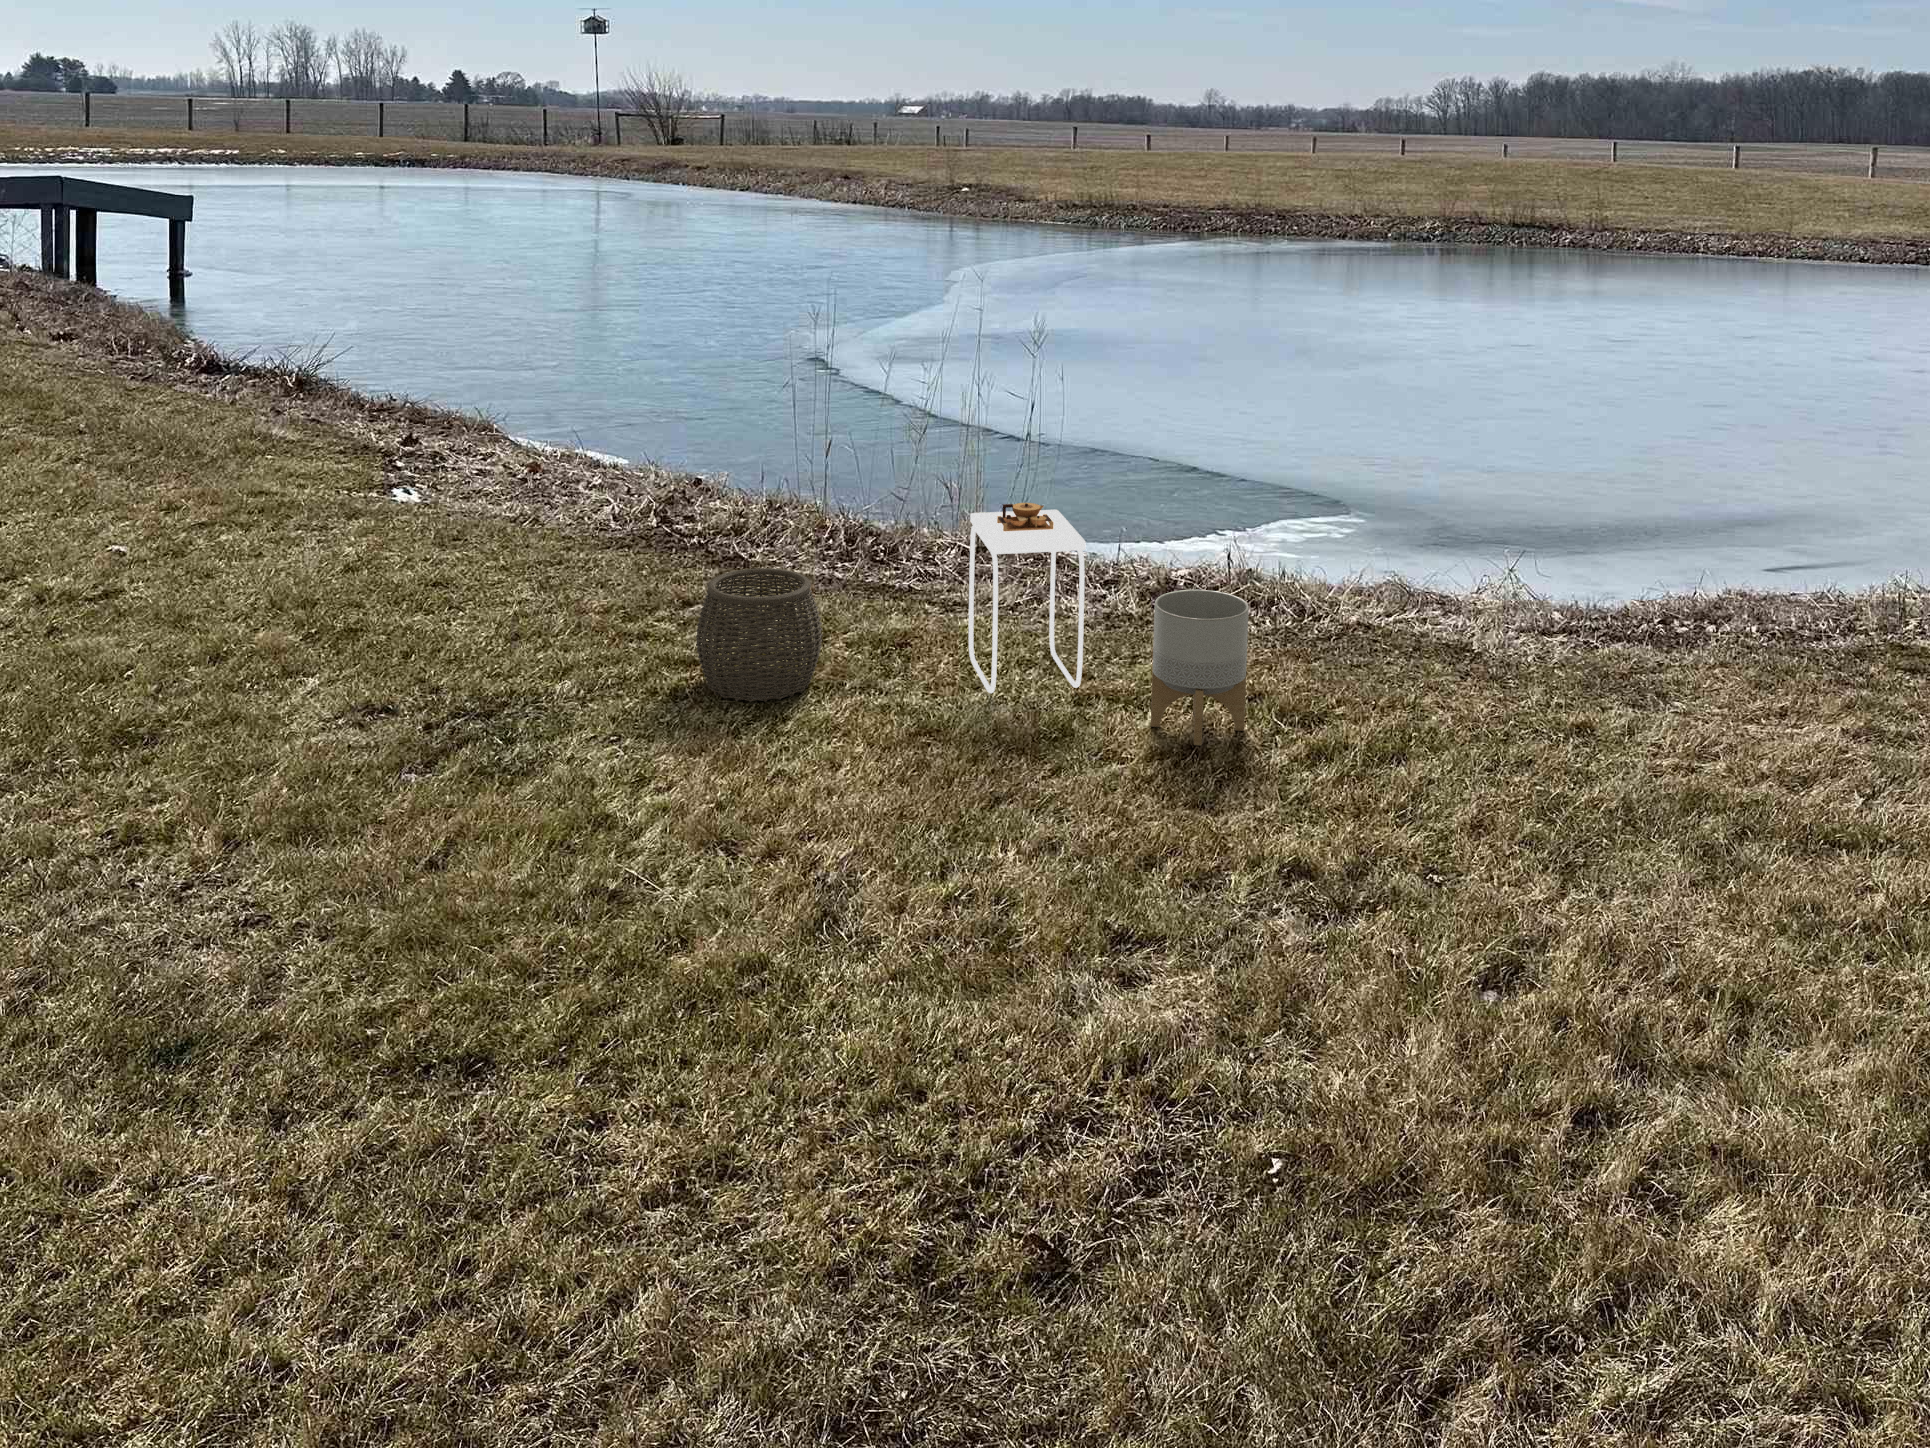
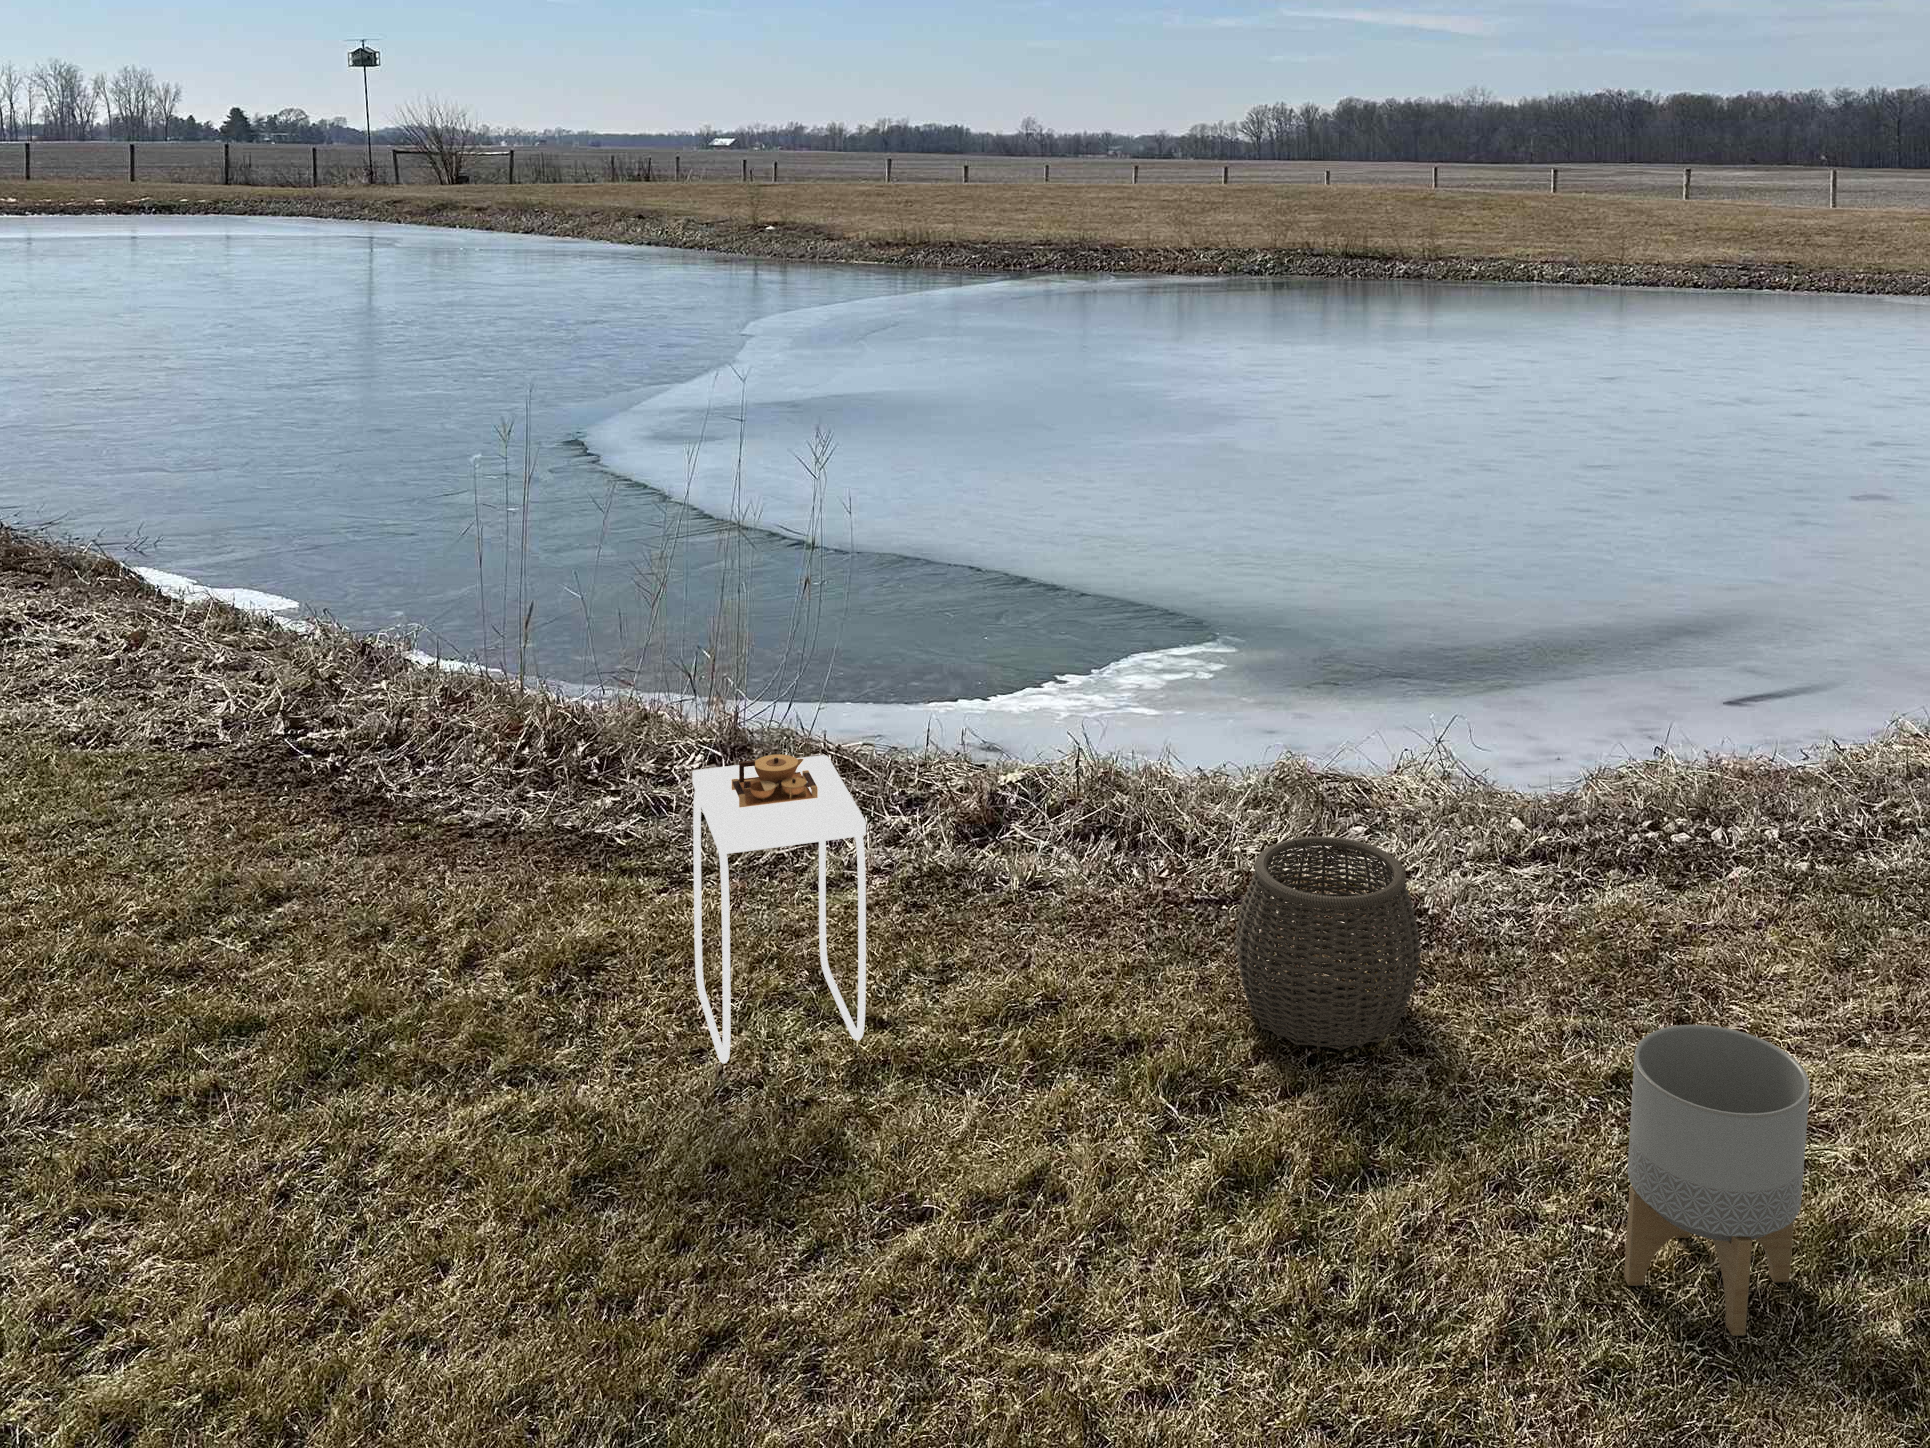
woven basket: present [696,568,823,702] -> present [1235,836,1421,1051]
planter: present [1151,590,1249,745] -> present [1624,1025,1810,1336]

